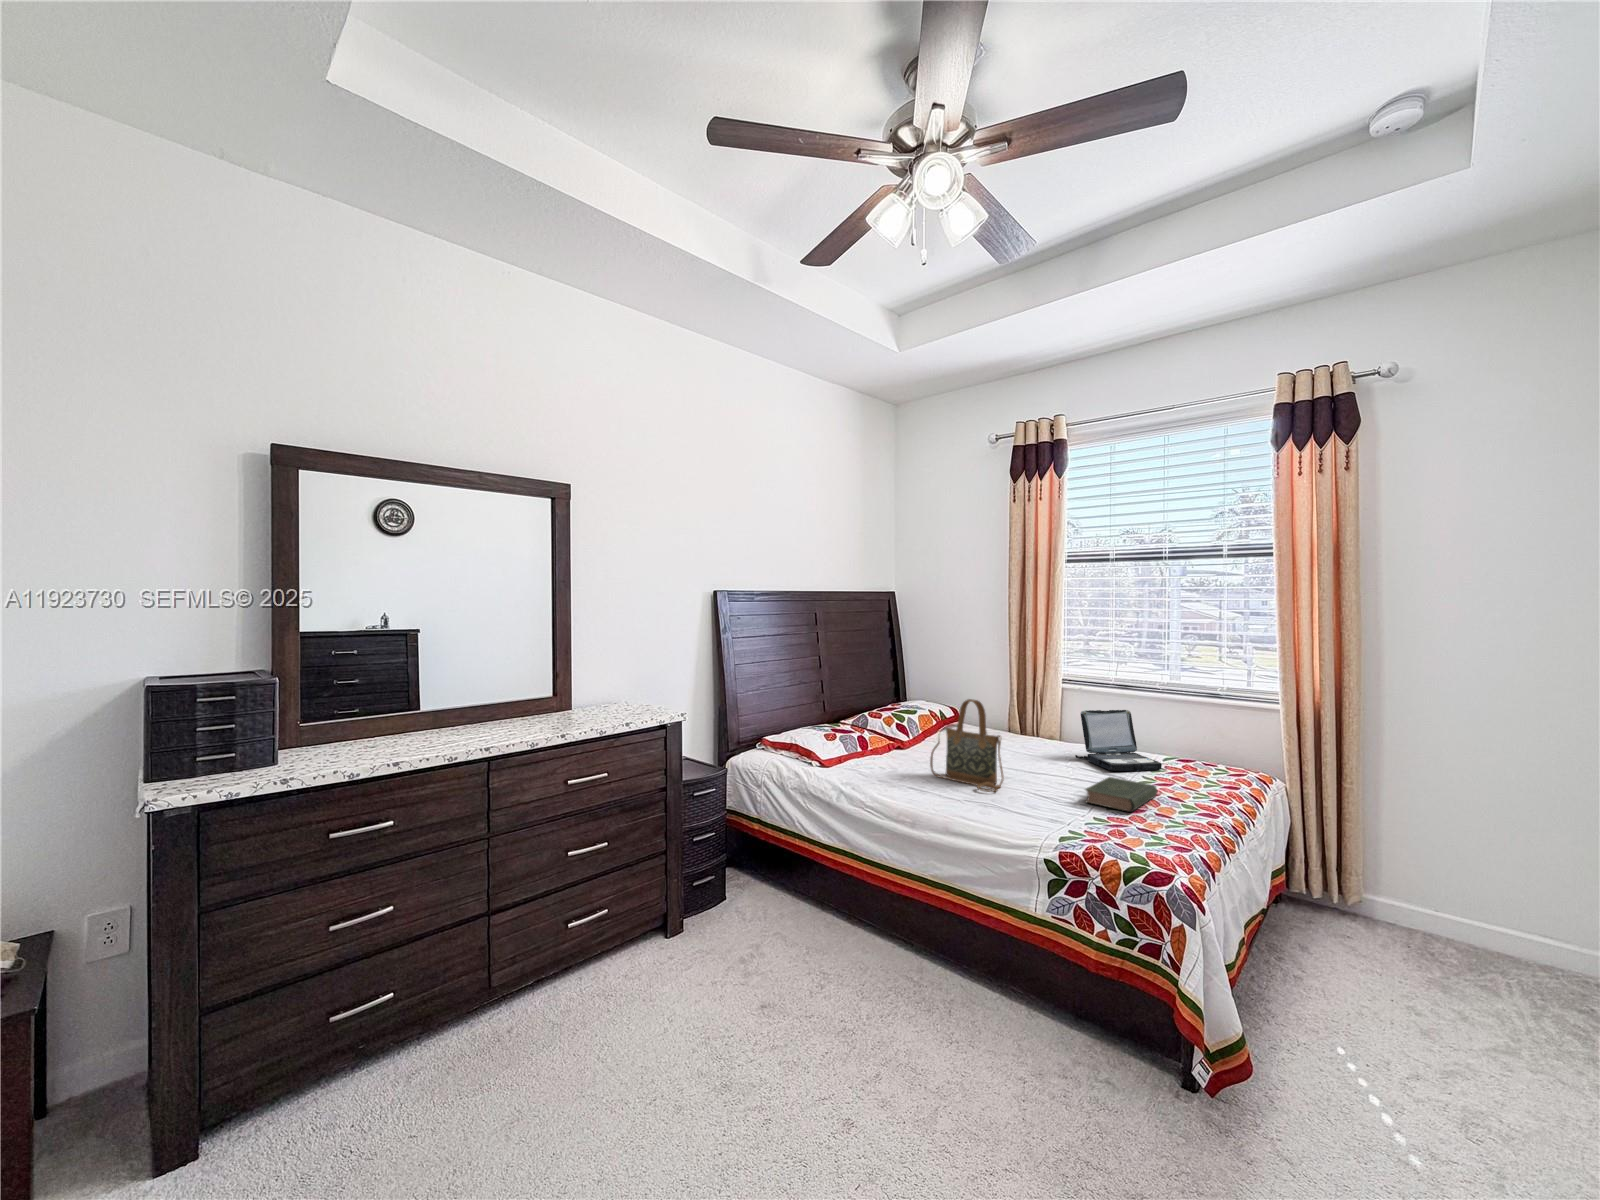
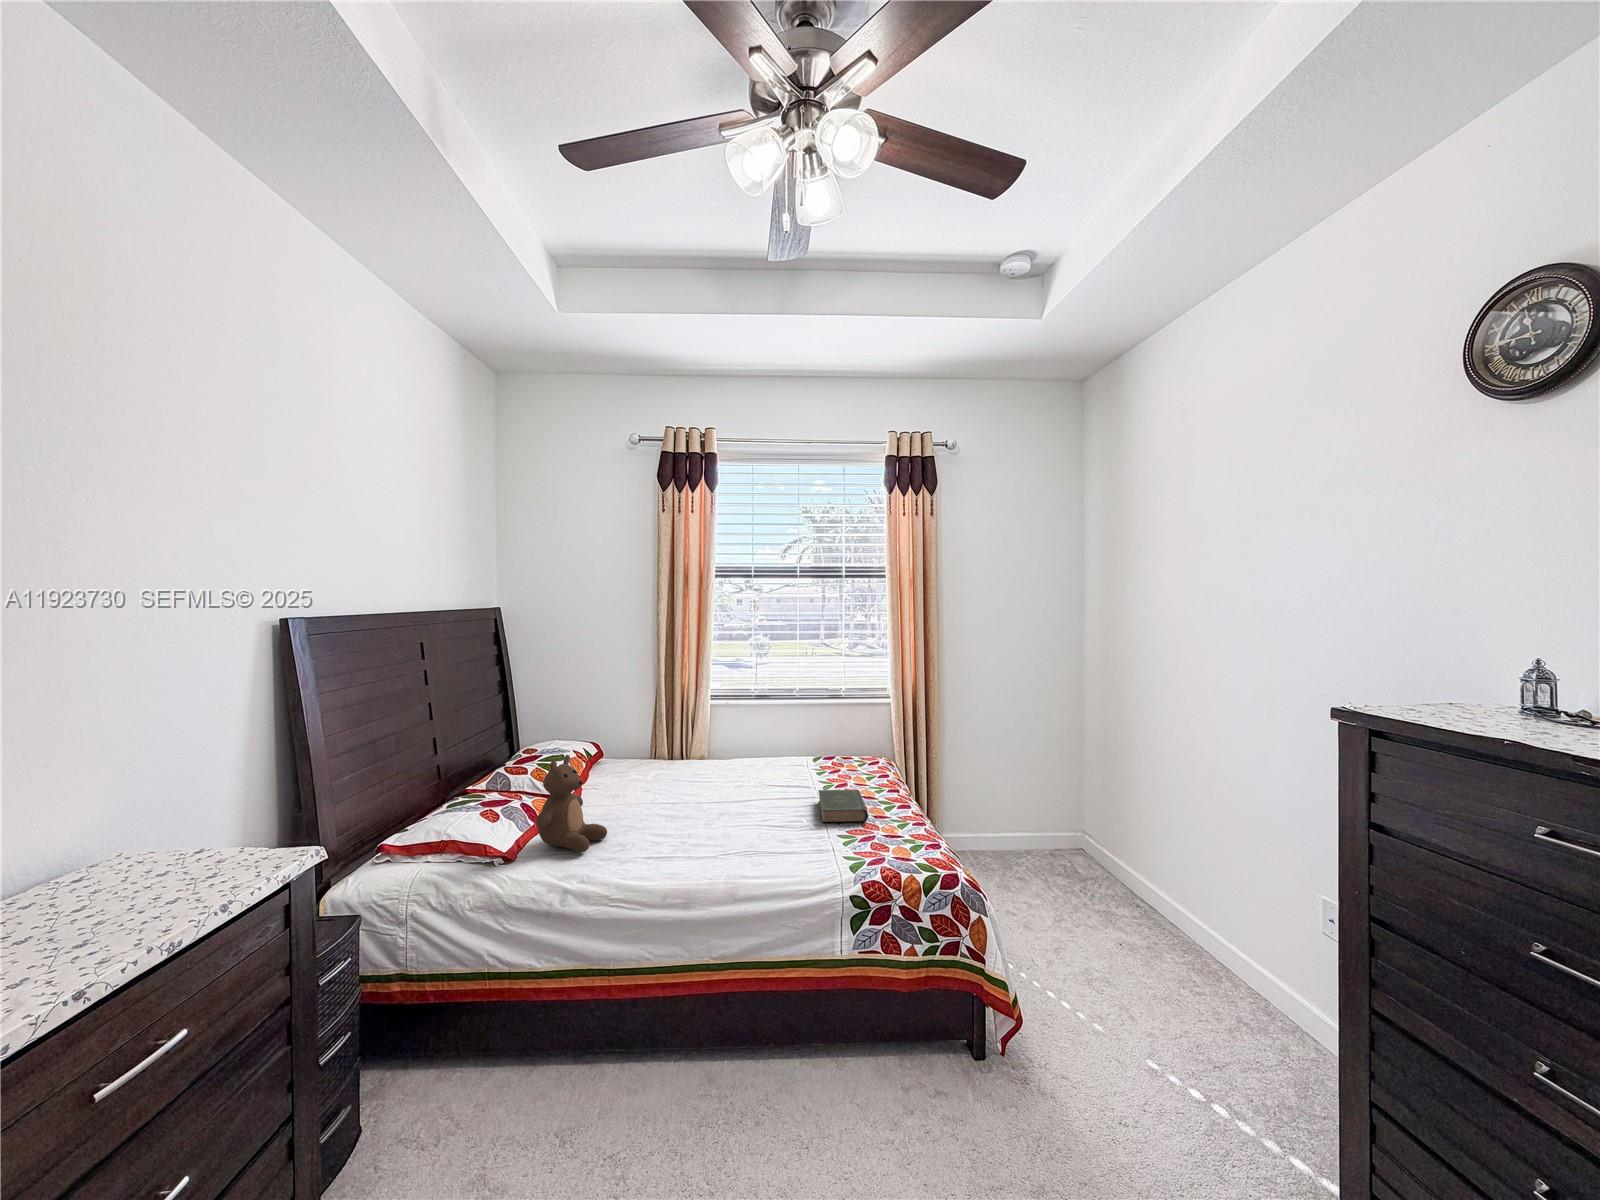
handbag: present [930,699,1004,792] -> none [646,736,740,837]
teddy bear: none [843,700,899,774] -> present [536,755,607,852]
laptop: present [1075,710,1162,771] -> none [757,721,831,782]

